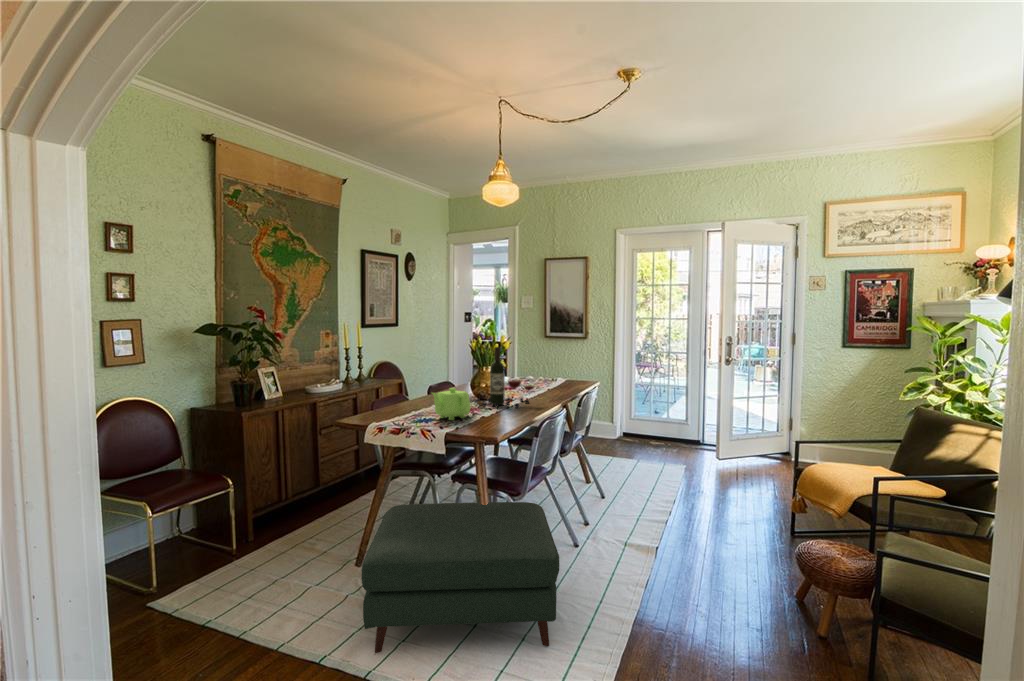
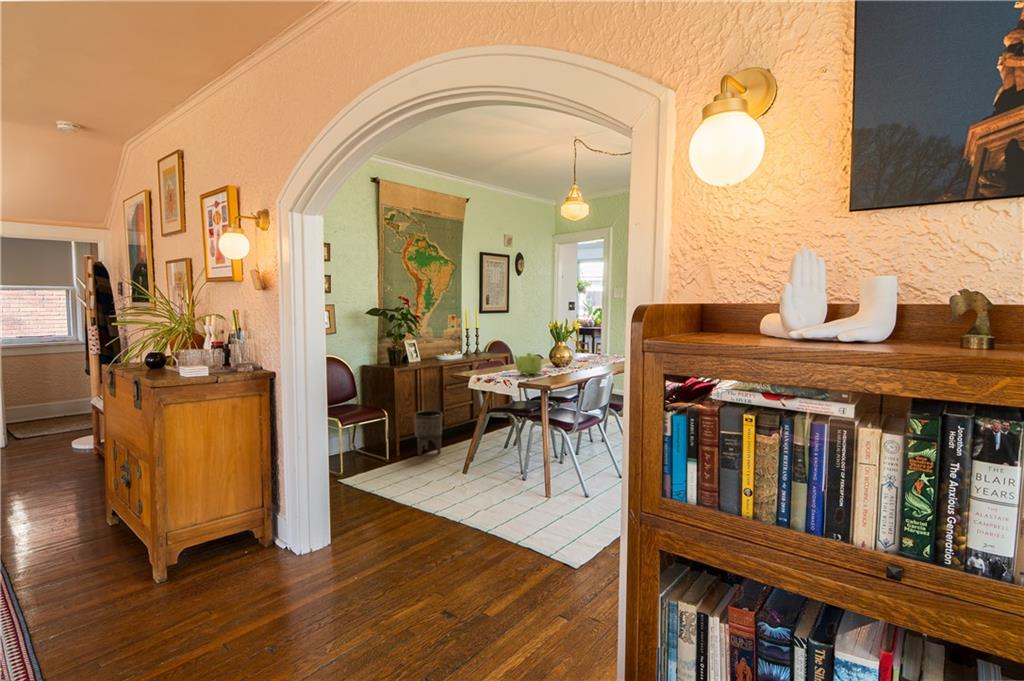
wine bottle: present [477,347,534,407] -> none [551,325,595,371]
planter: none [276,468,319,537] -> present [414,411,443,455]
ottoman: present [361,502,560,653] -> none [458,431,590,526]

